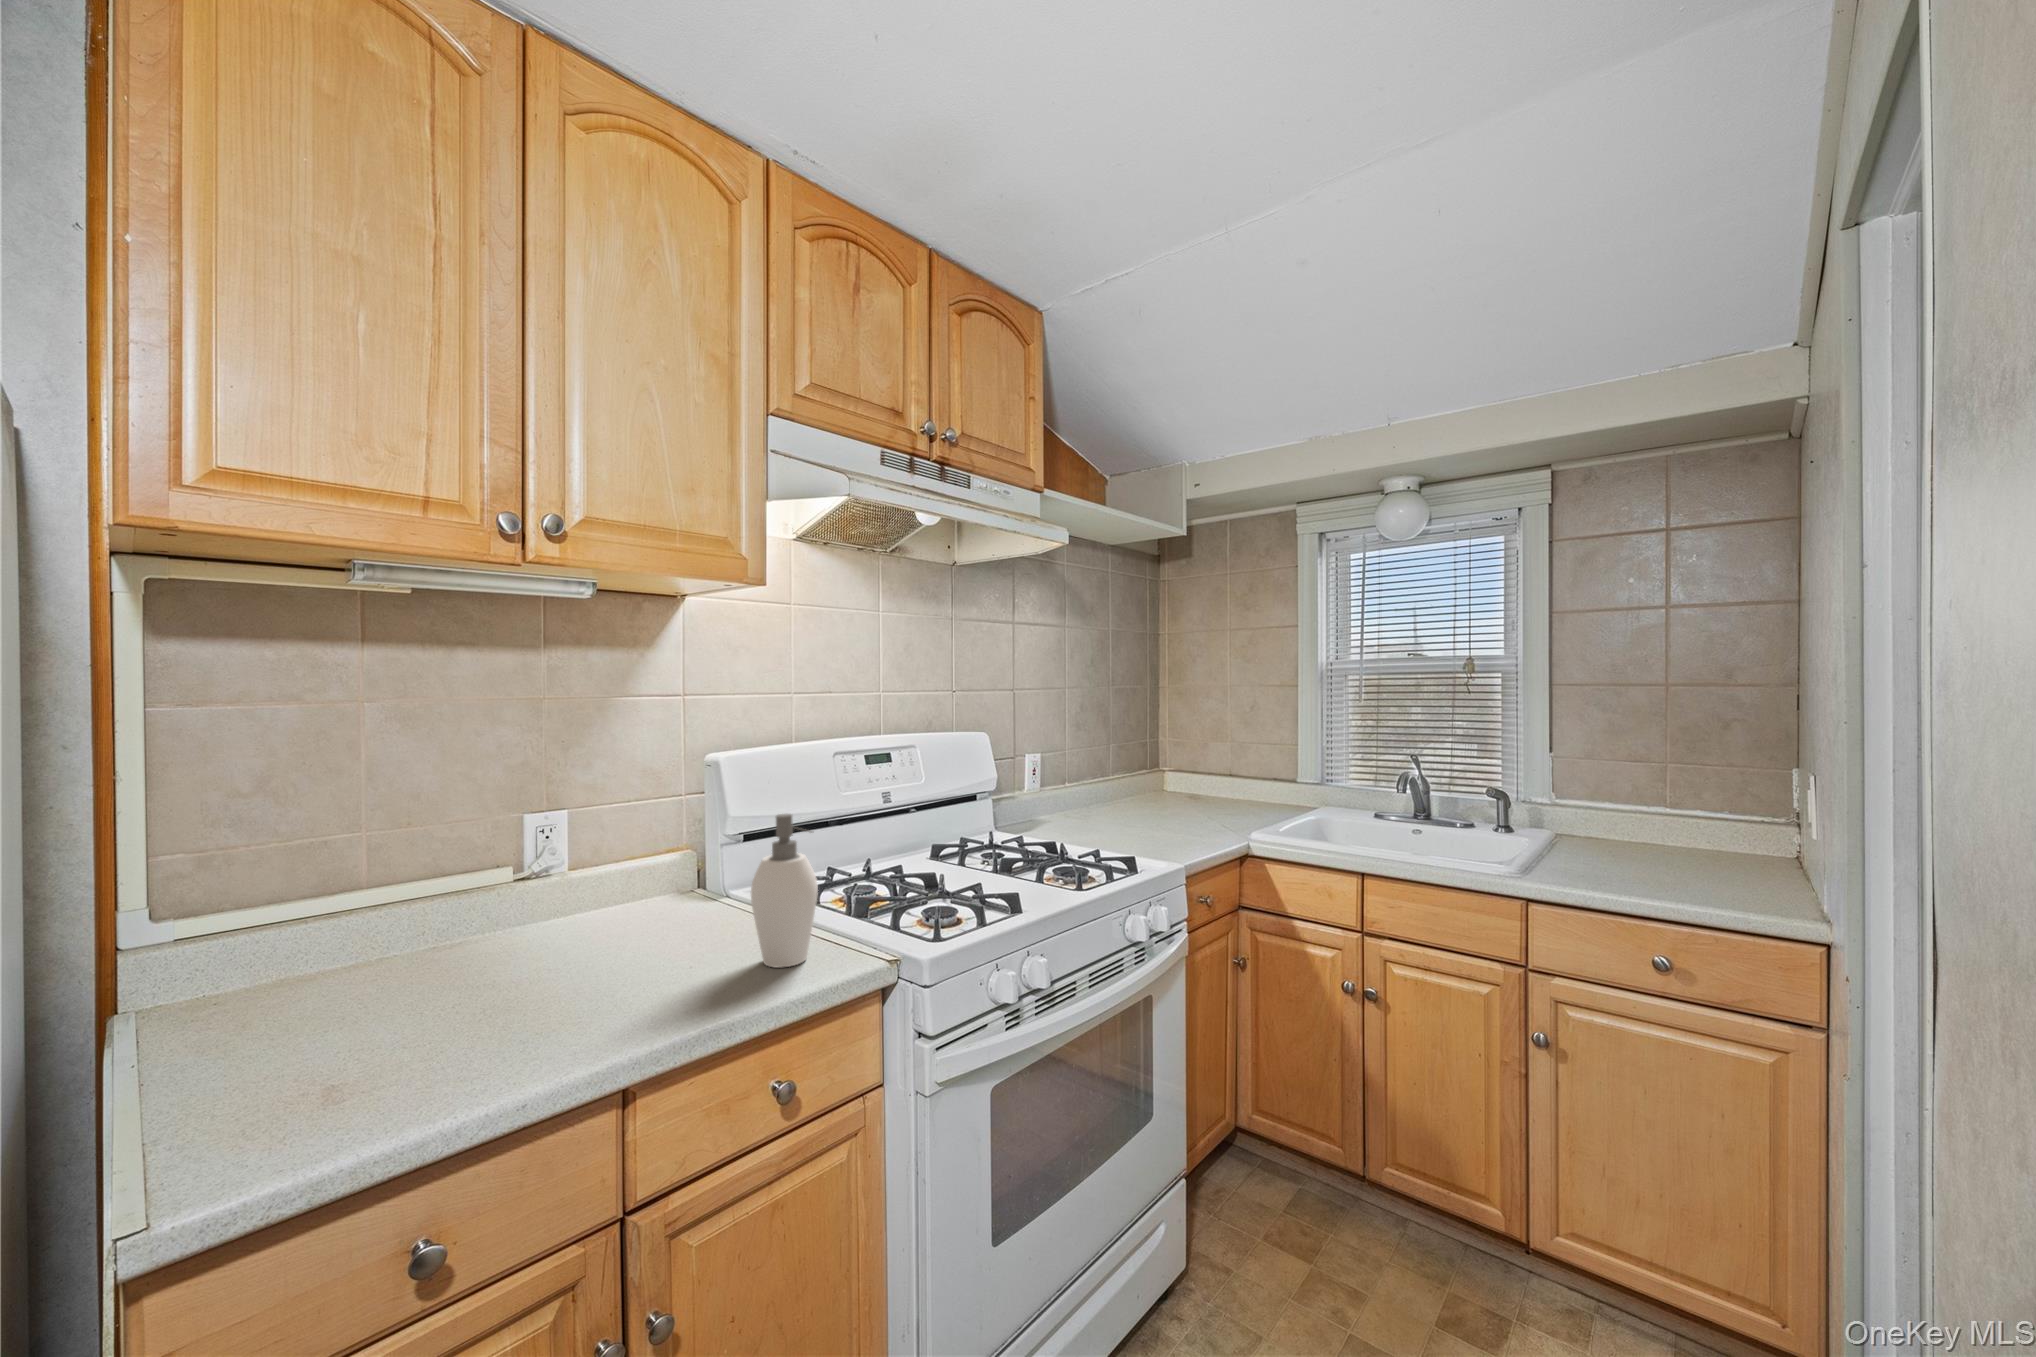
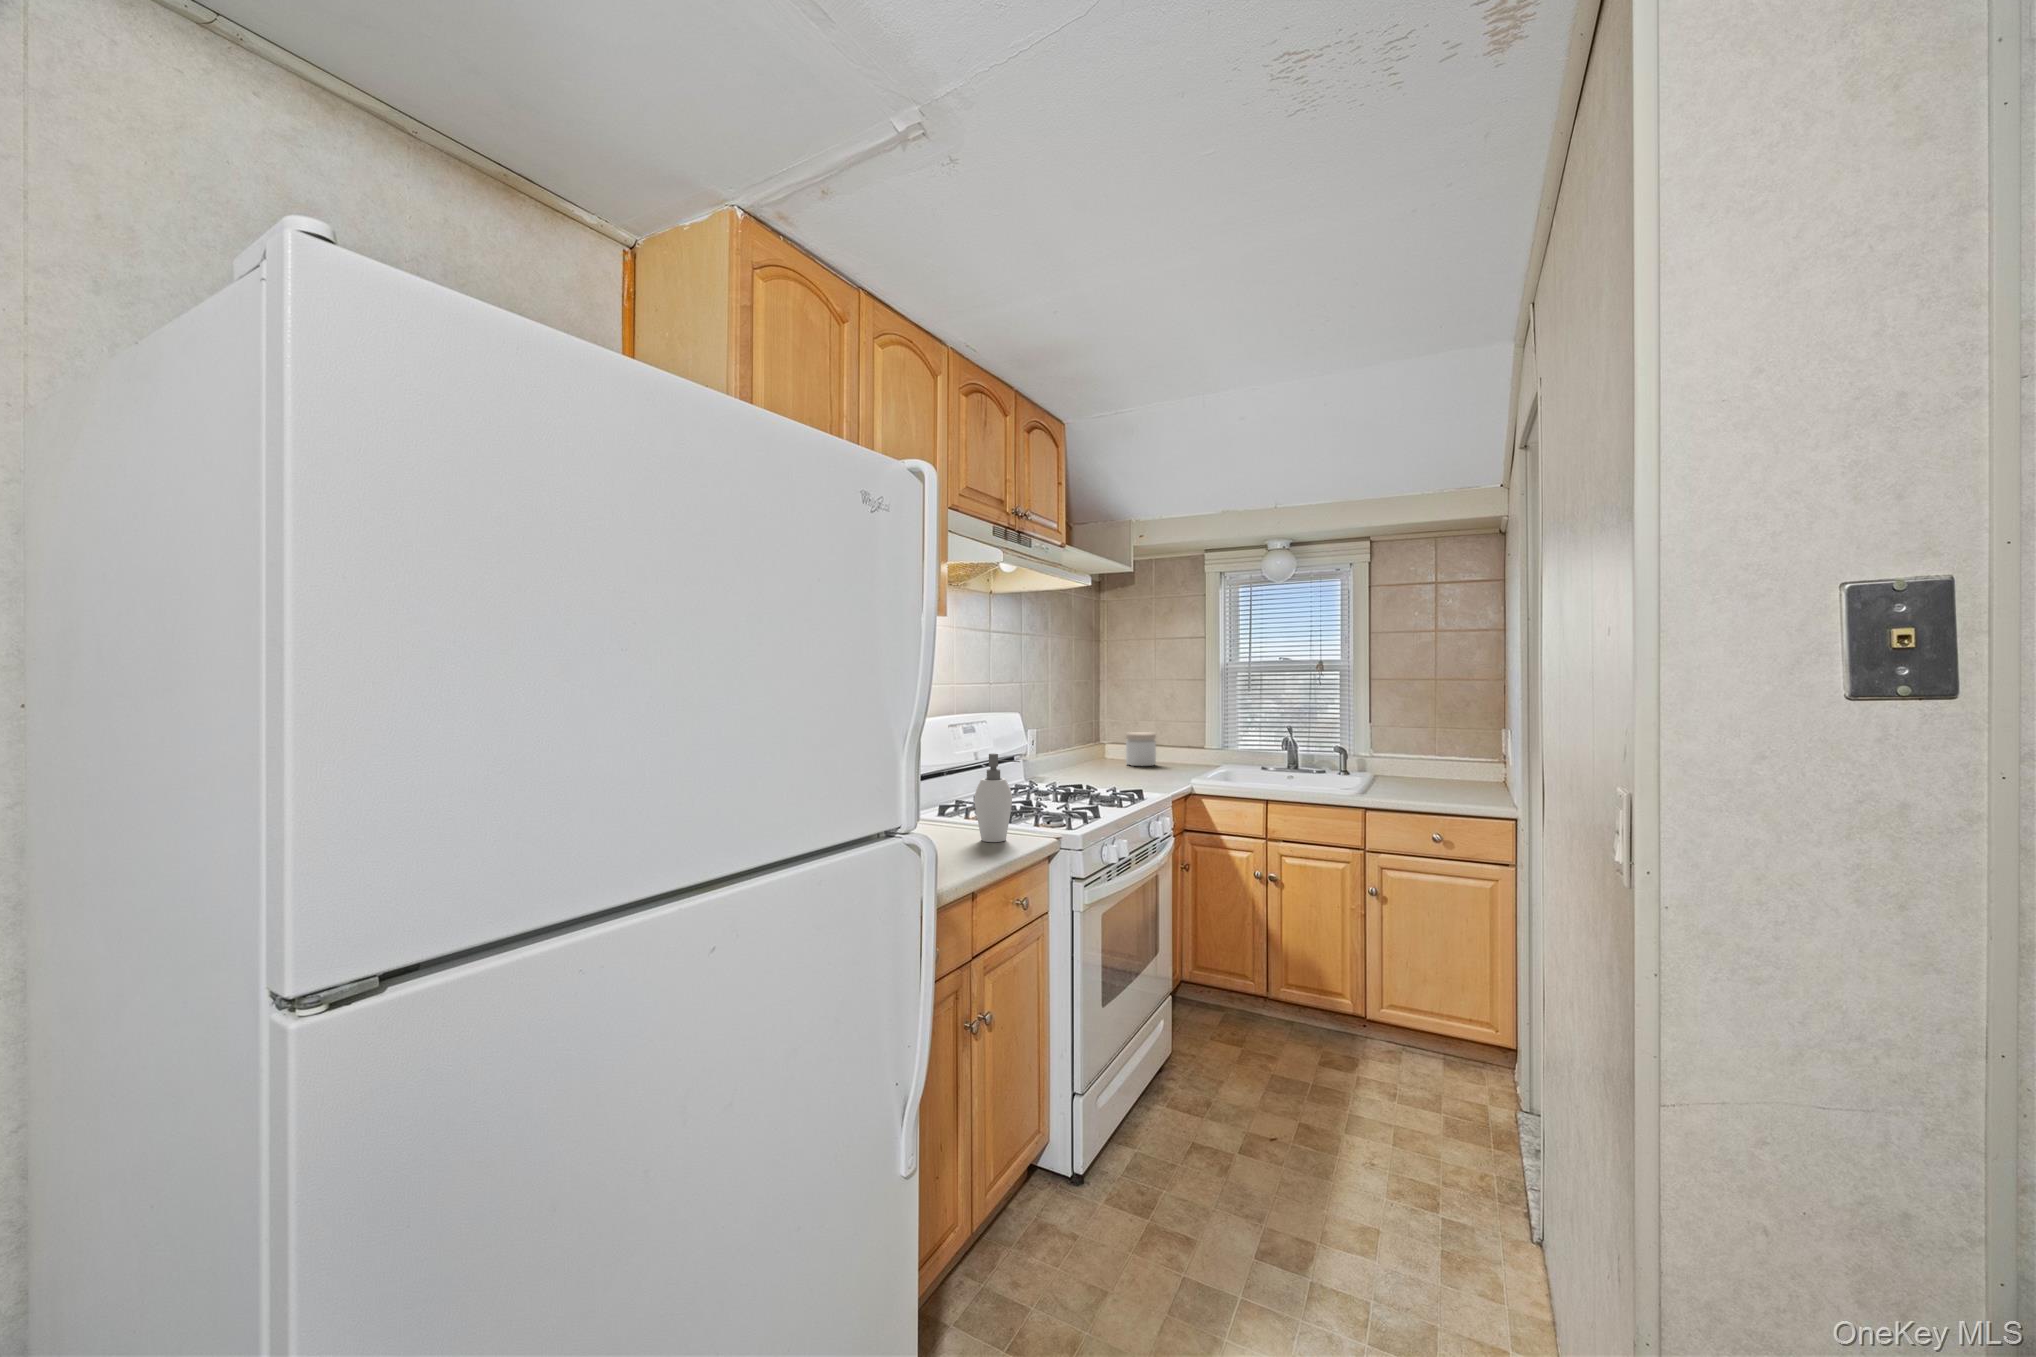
jar: none [1185,755,1227,803] -> present [1126,732,1156,766]

